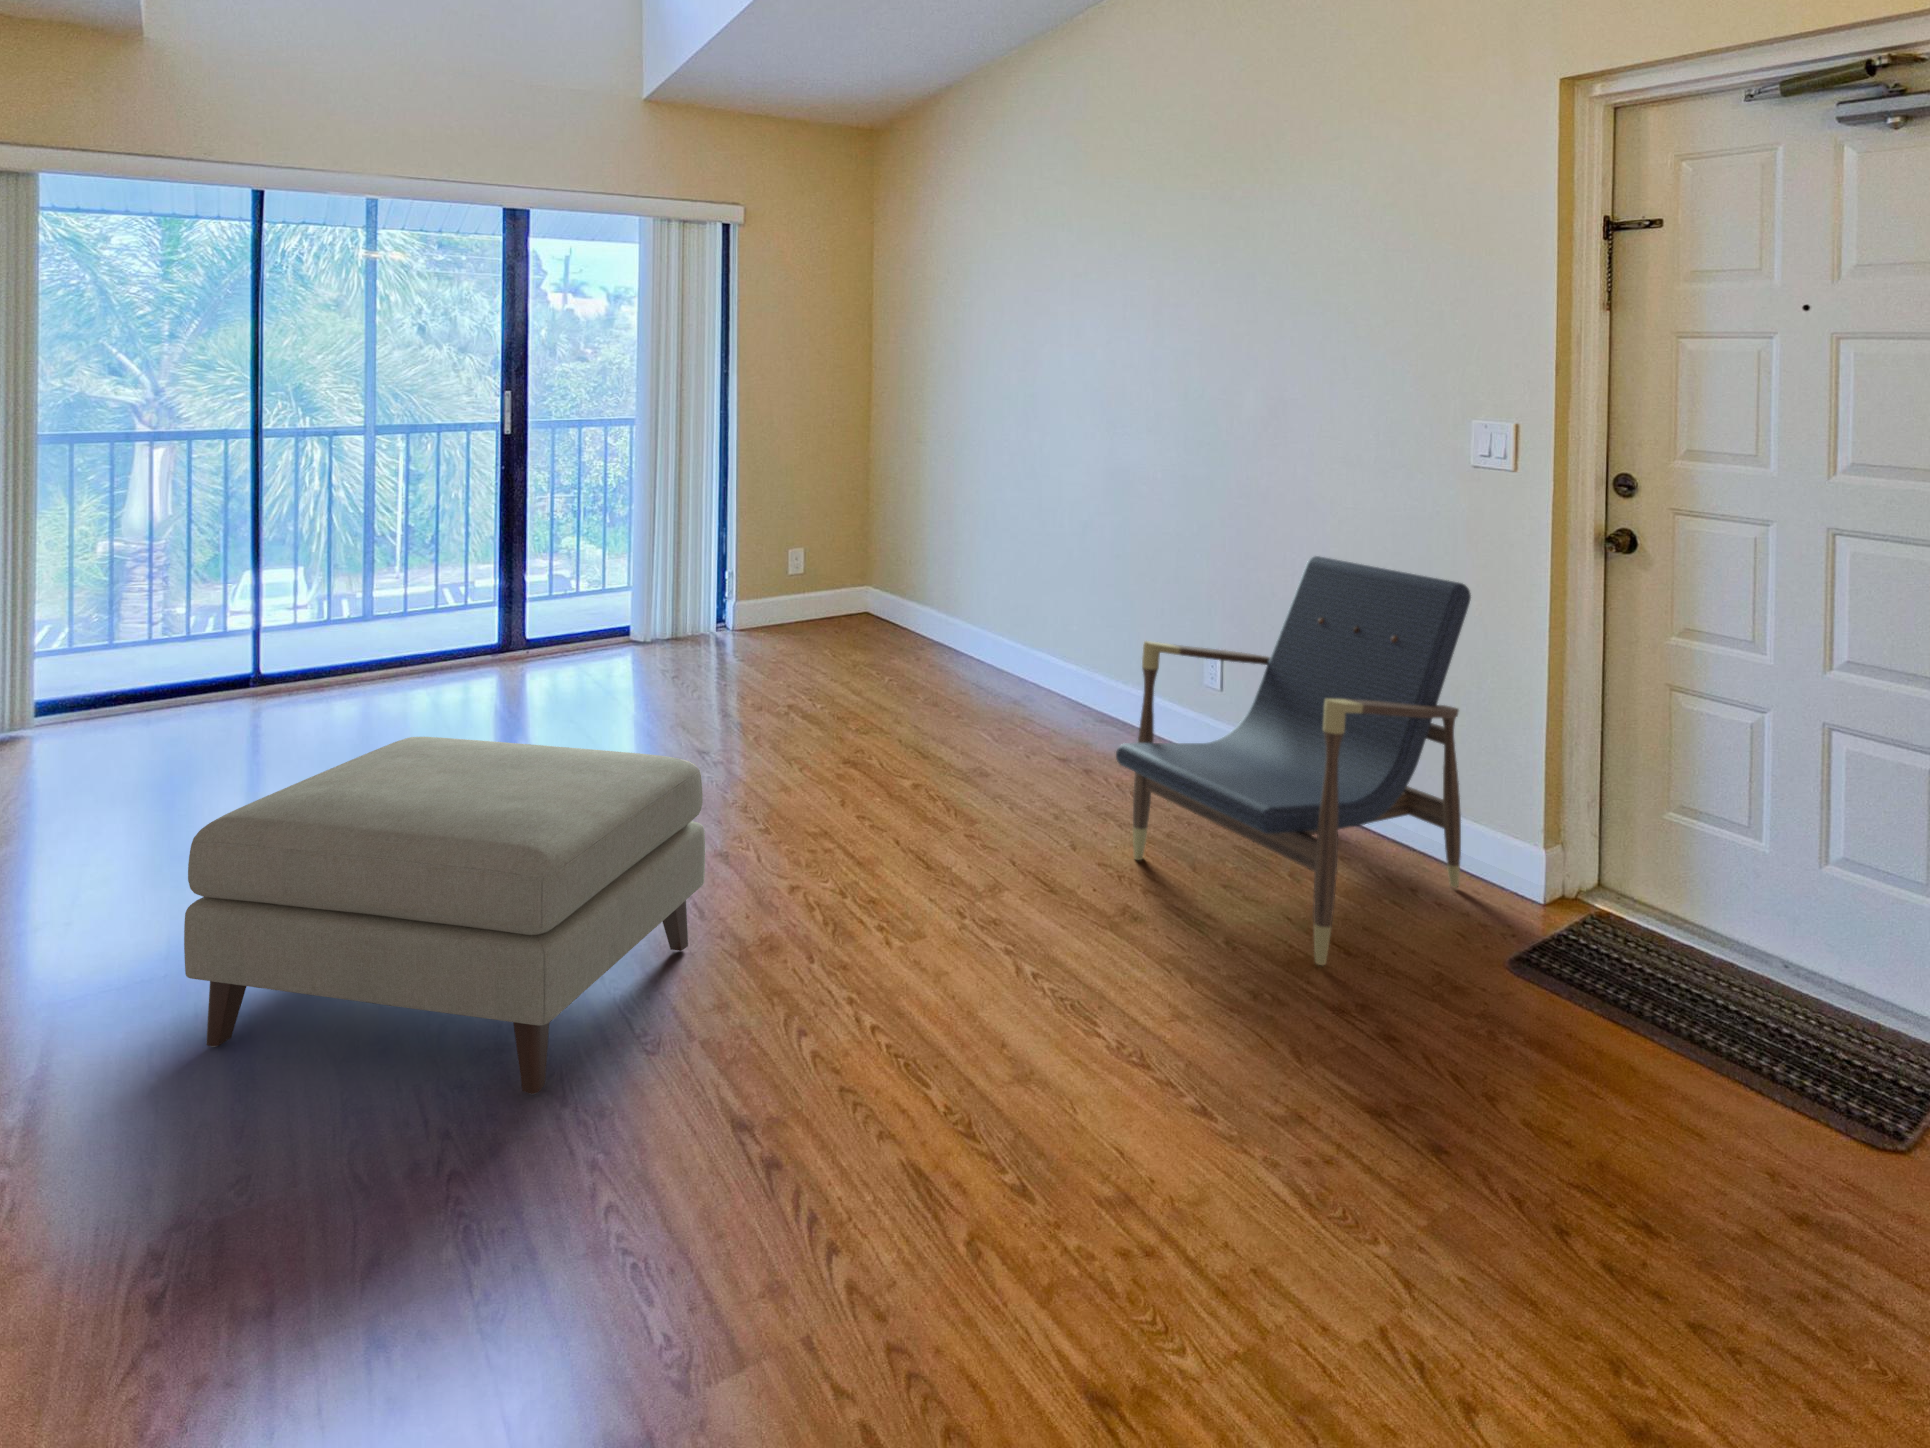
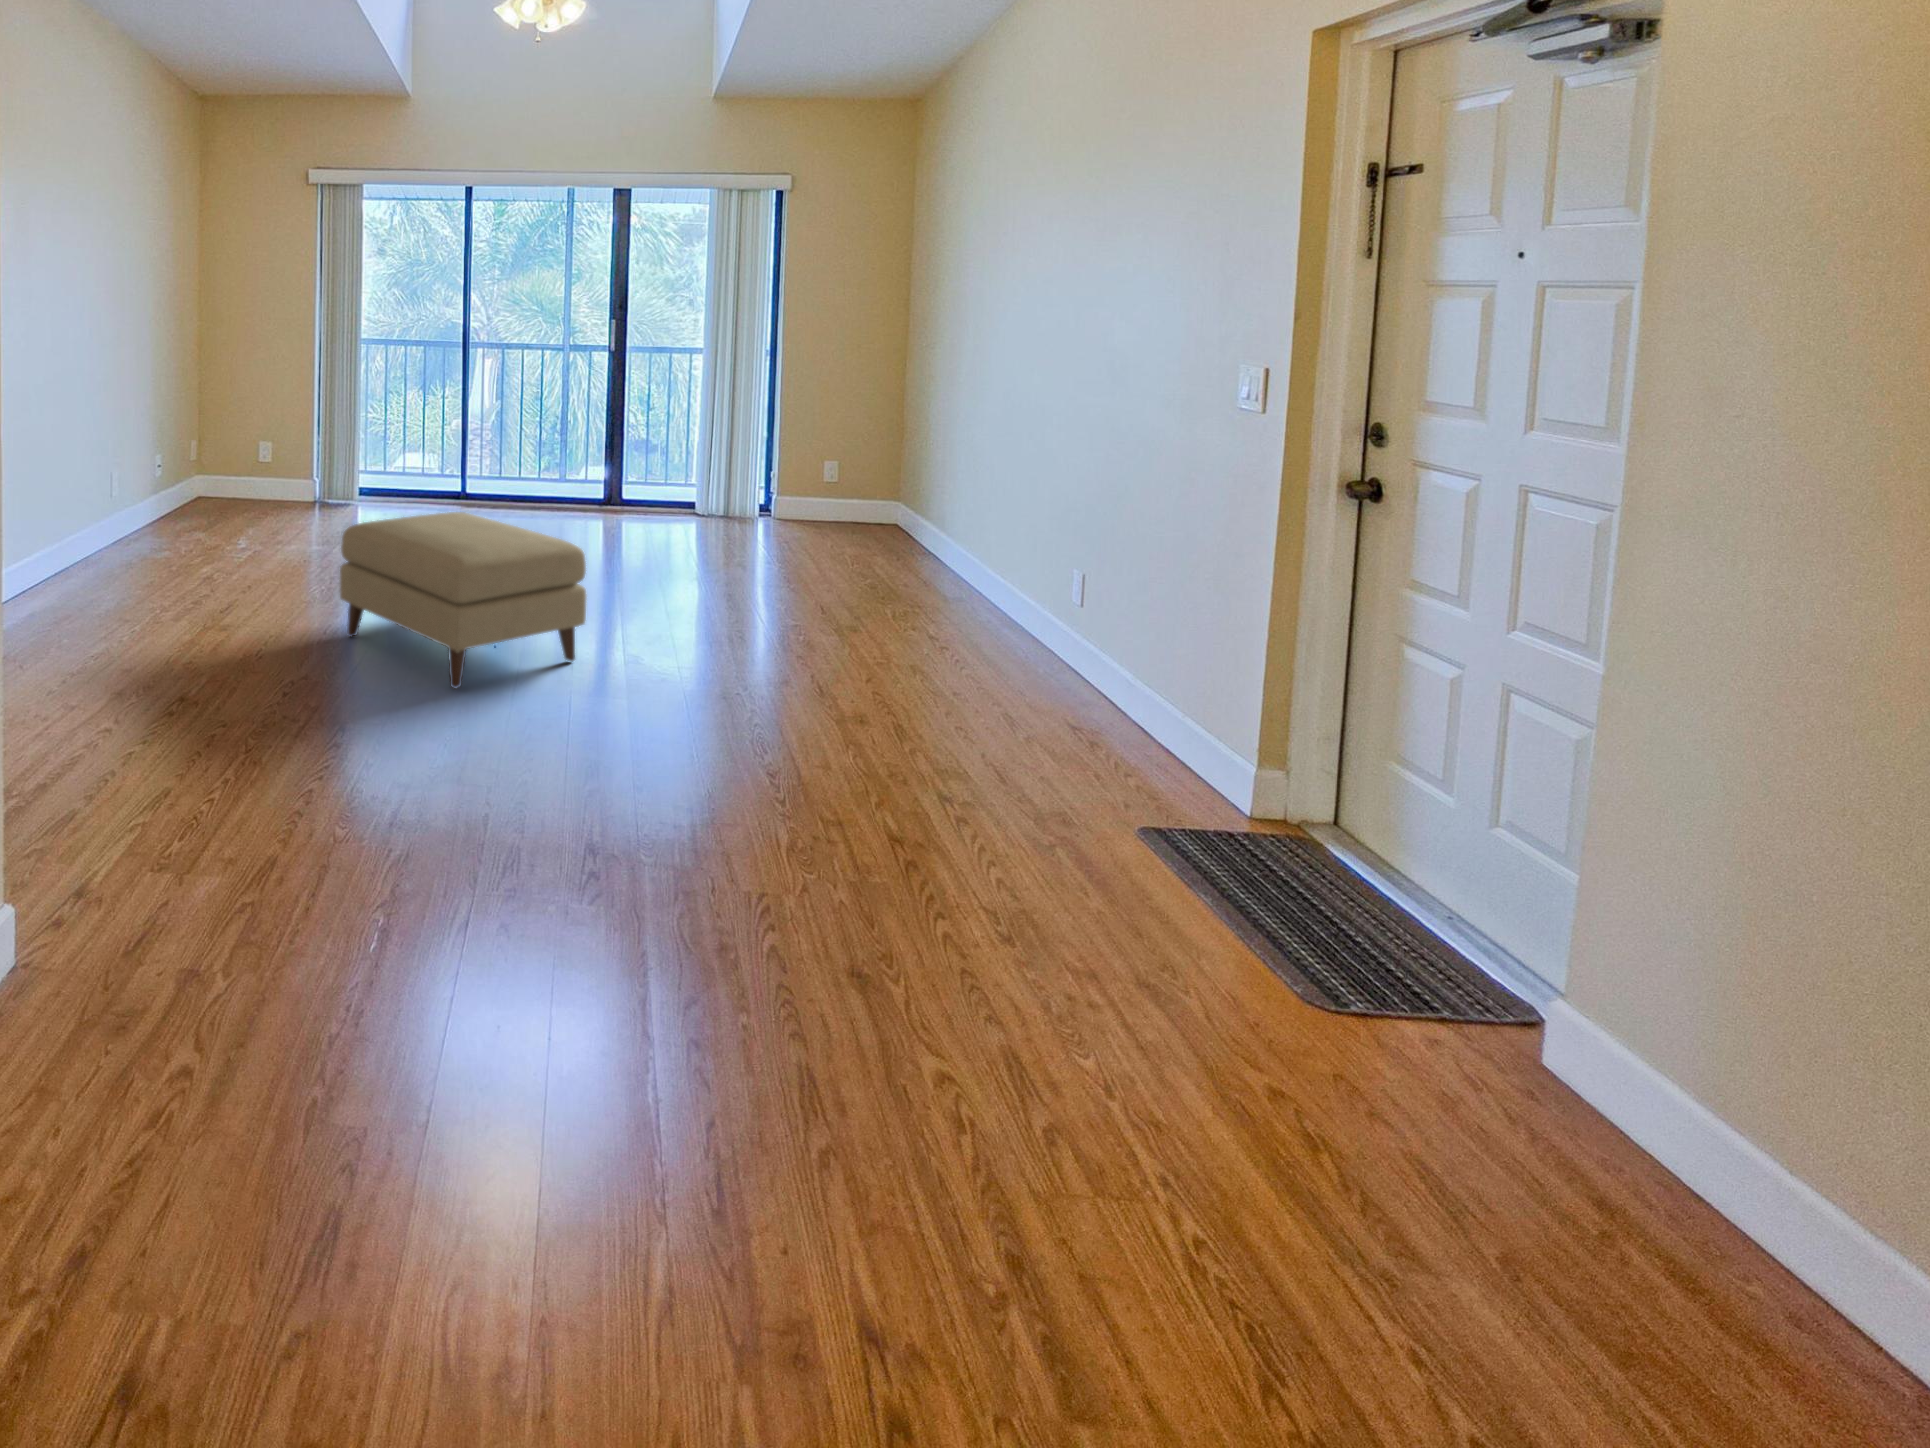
lounge chair: present [1116,556,1471,965] -> none [885,486,1218,788]

